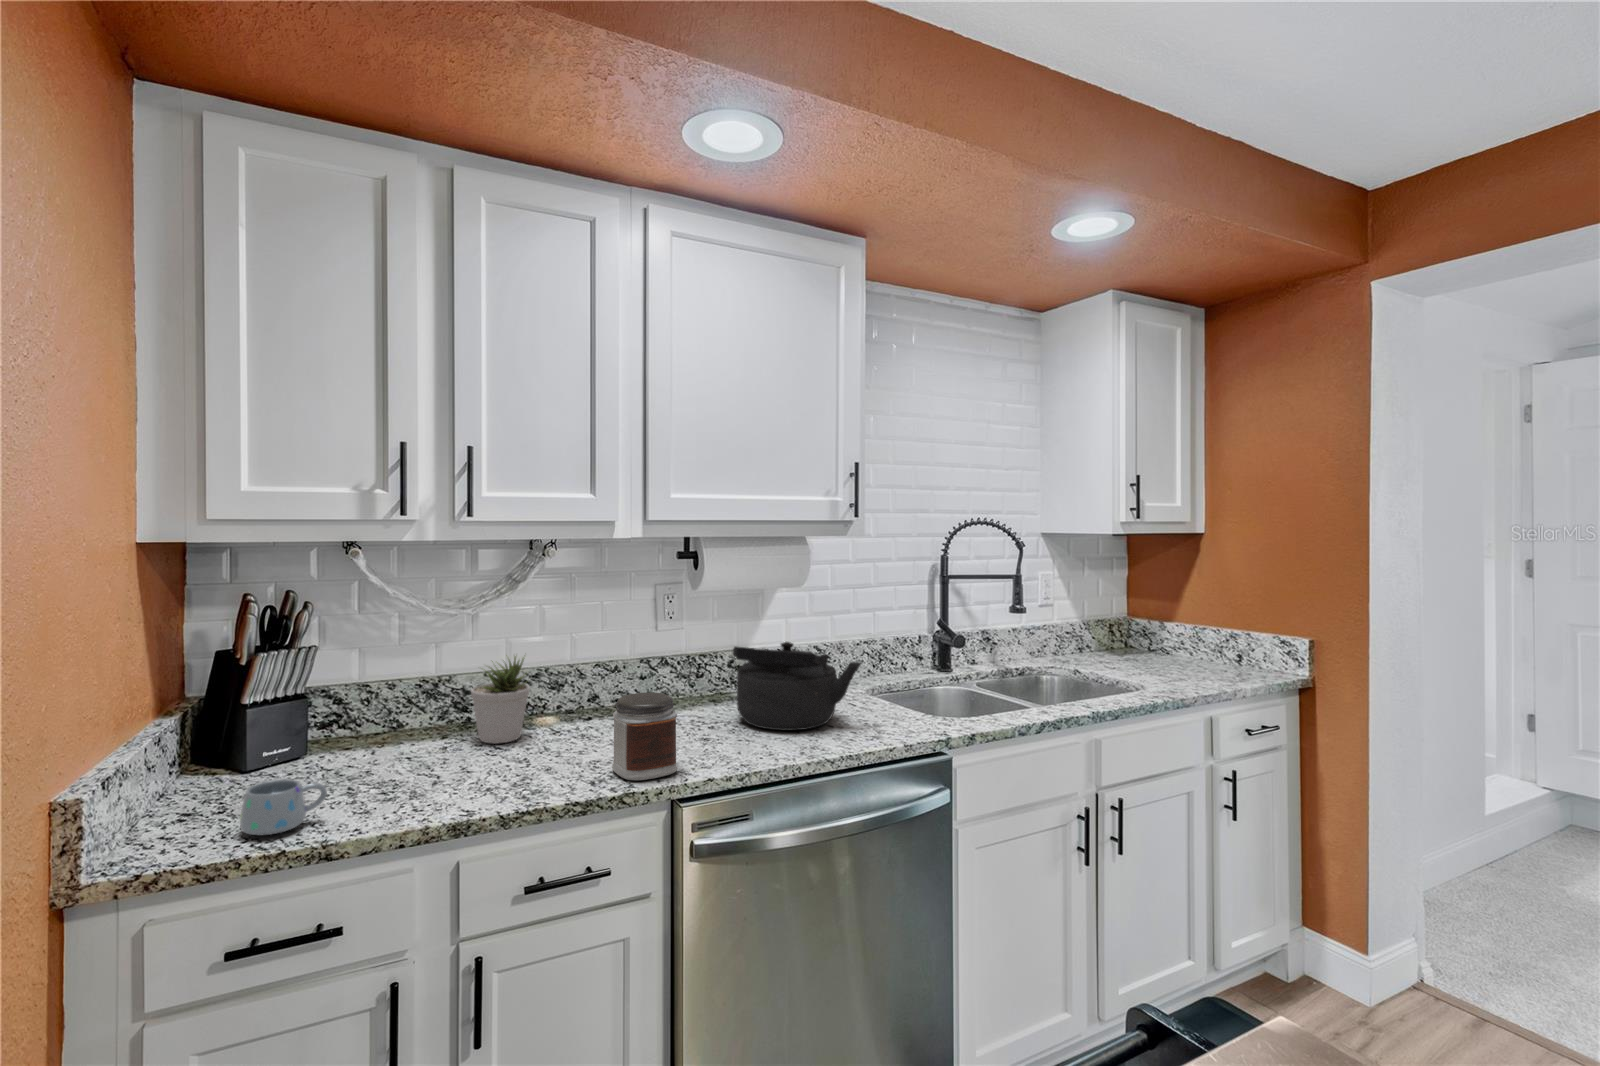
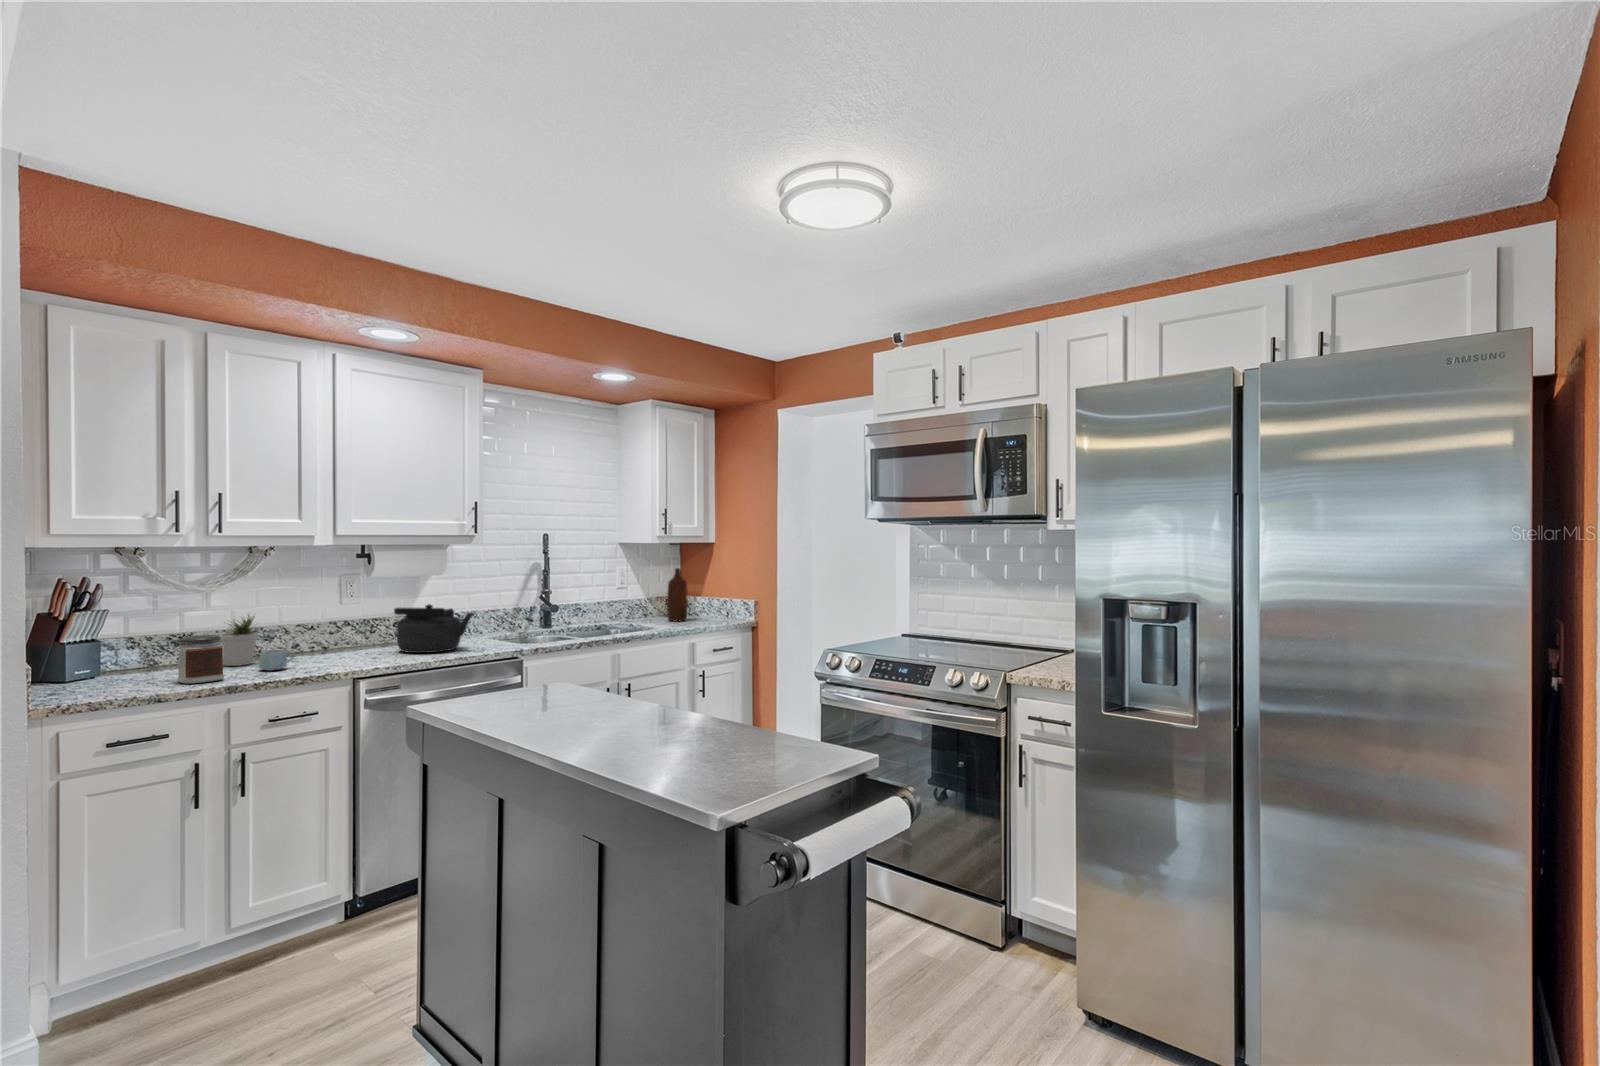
bottle: none [1119,576,1154,664] -> present [667,568,688,621]
jar: present [612,693,677,780] -> present [177,635,224,684]
mug: present [240,779,327,836] -> present [258,650,294,671]

